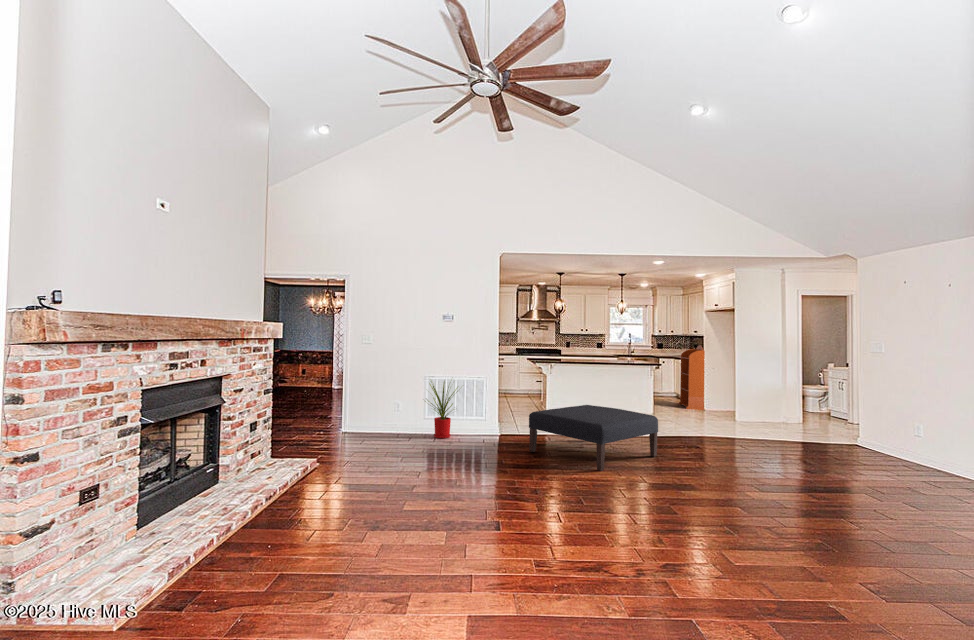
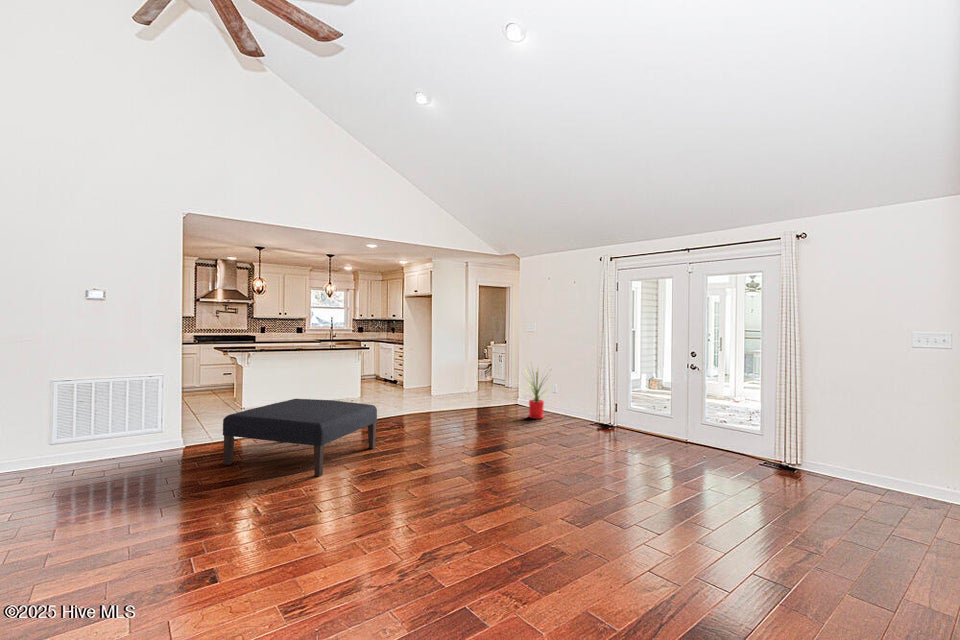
bookcase: present [678,345,705,410] -> none [379,329,405,390]
house plant: present [425,381,458,438] -> present [526,370,544,419]

